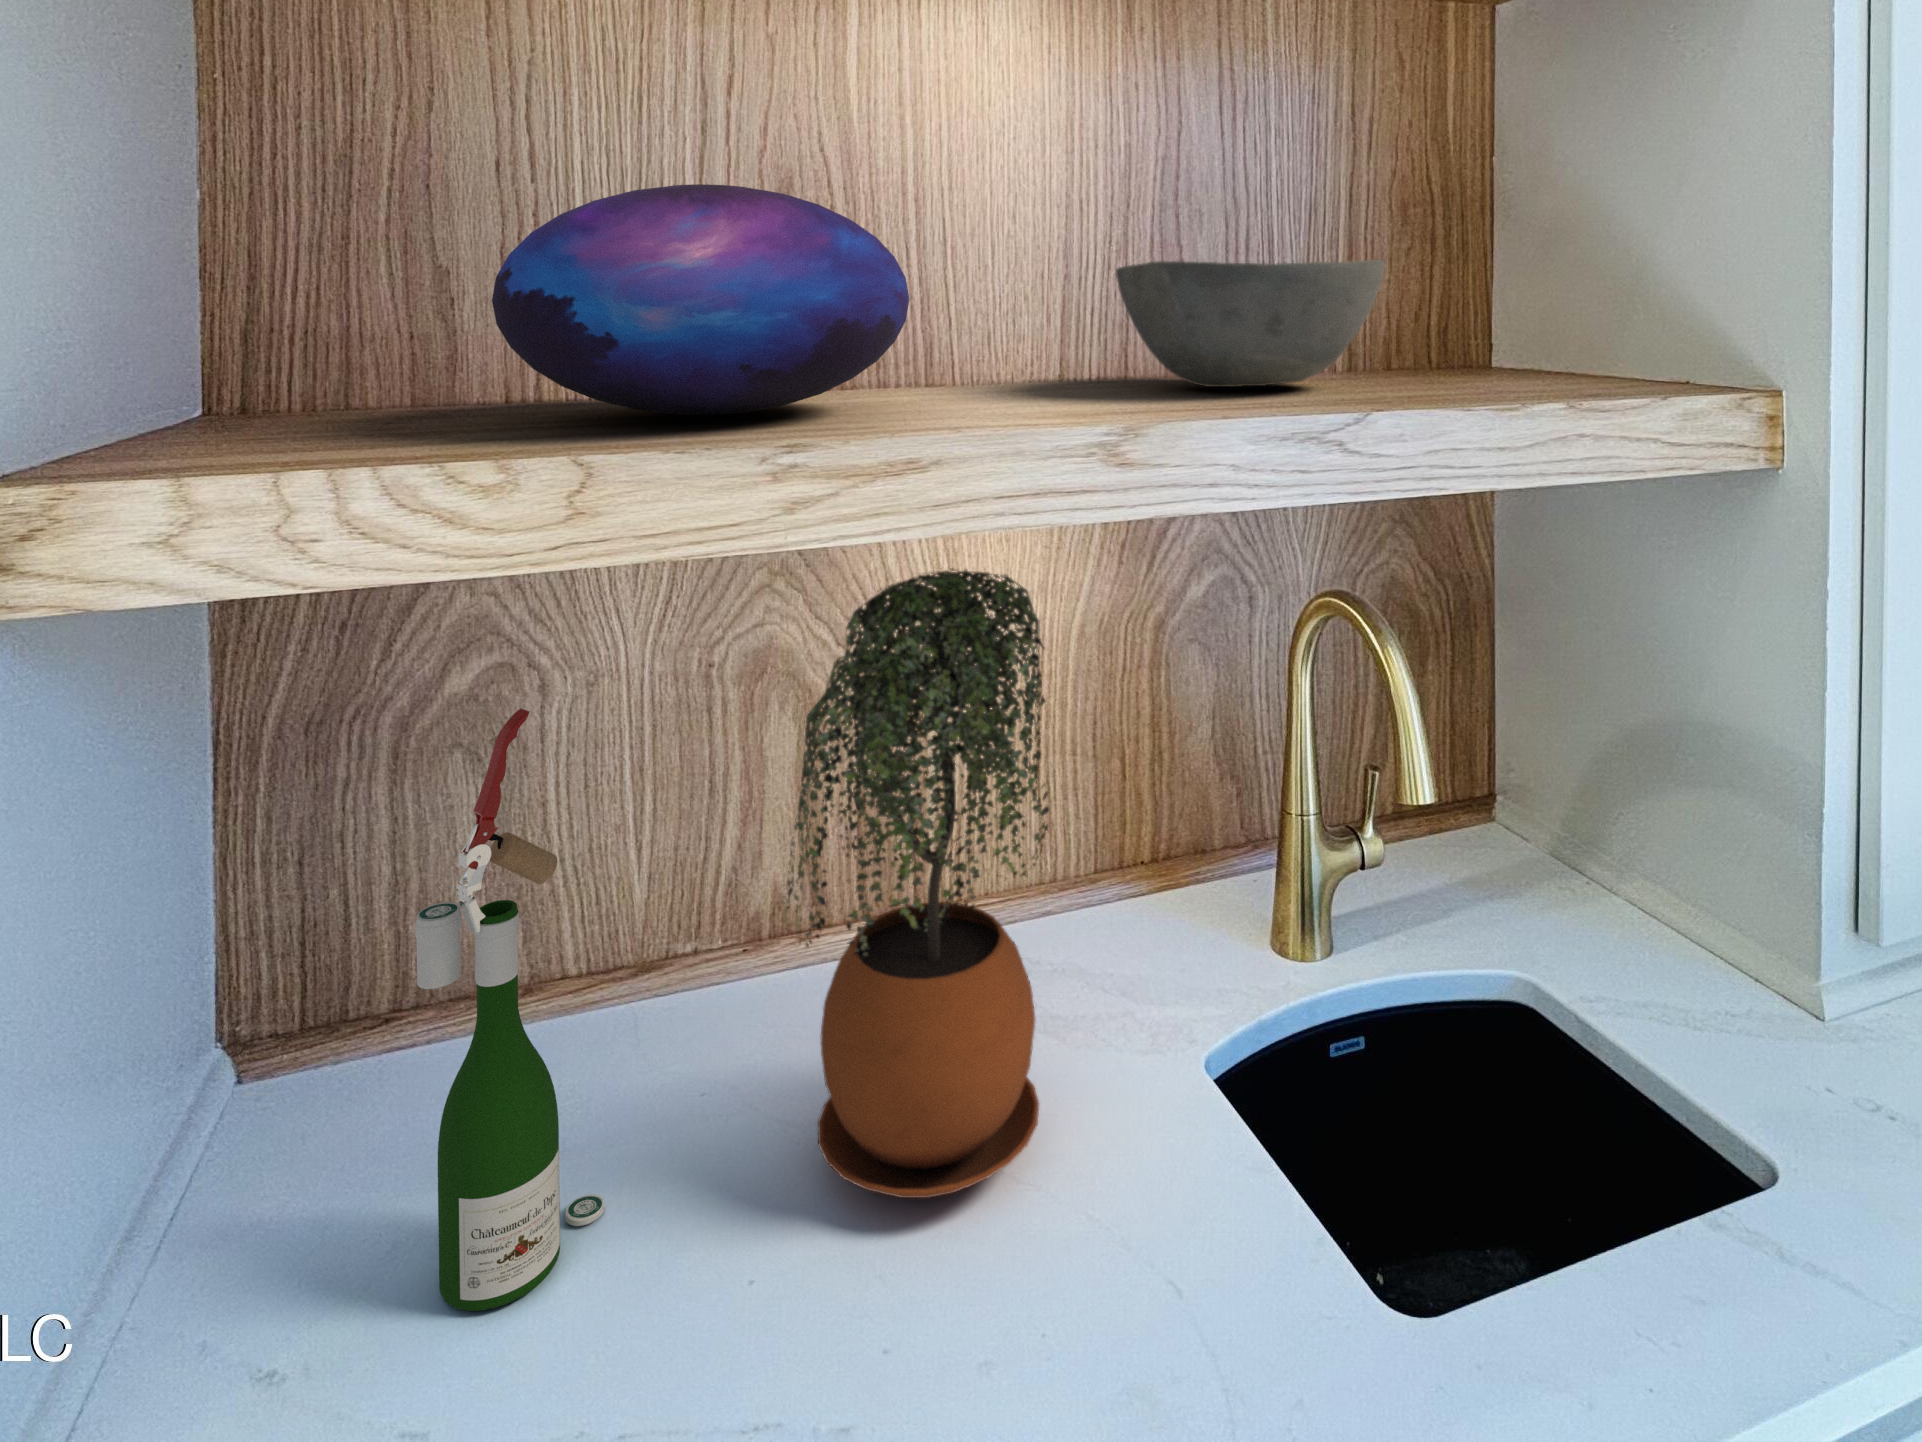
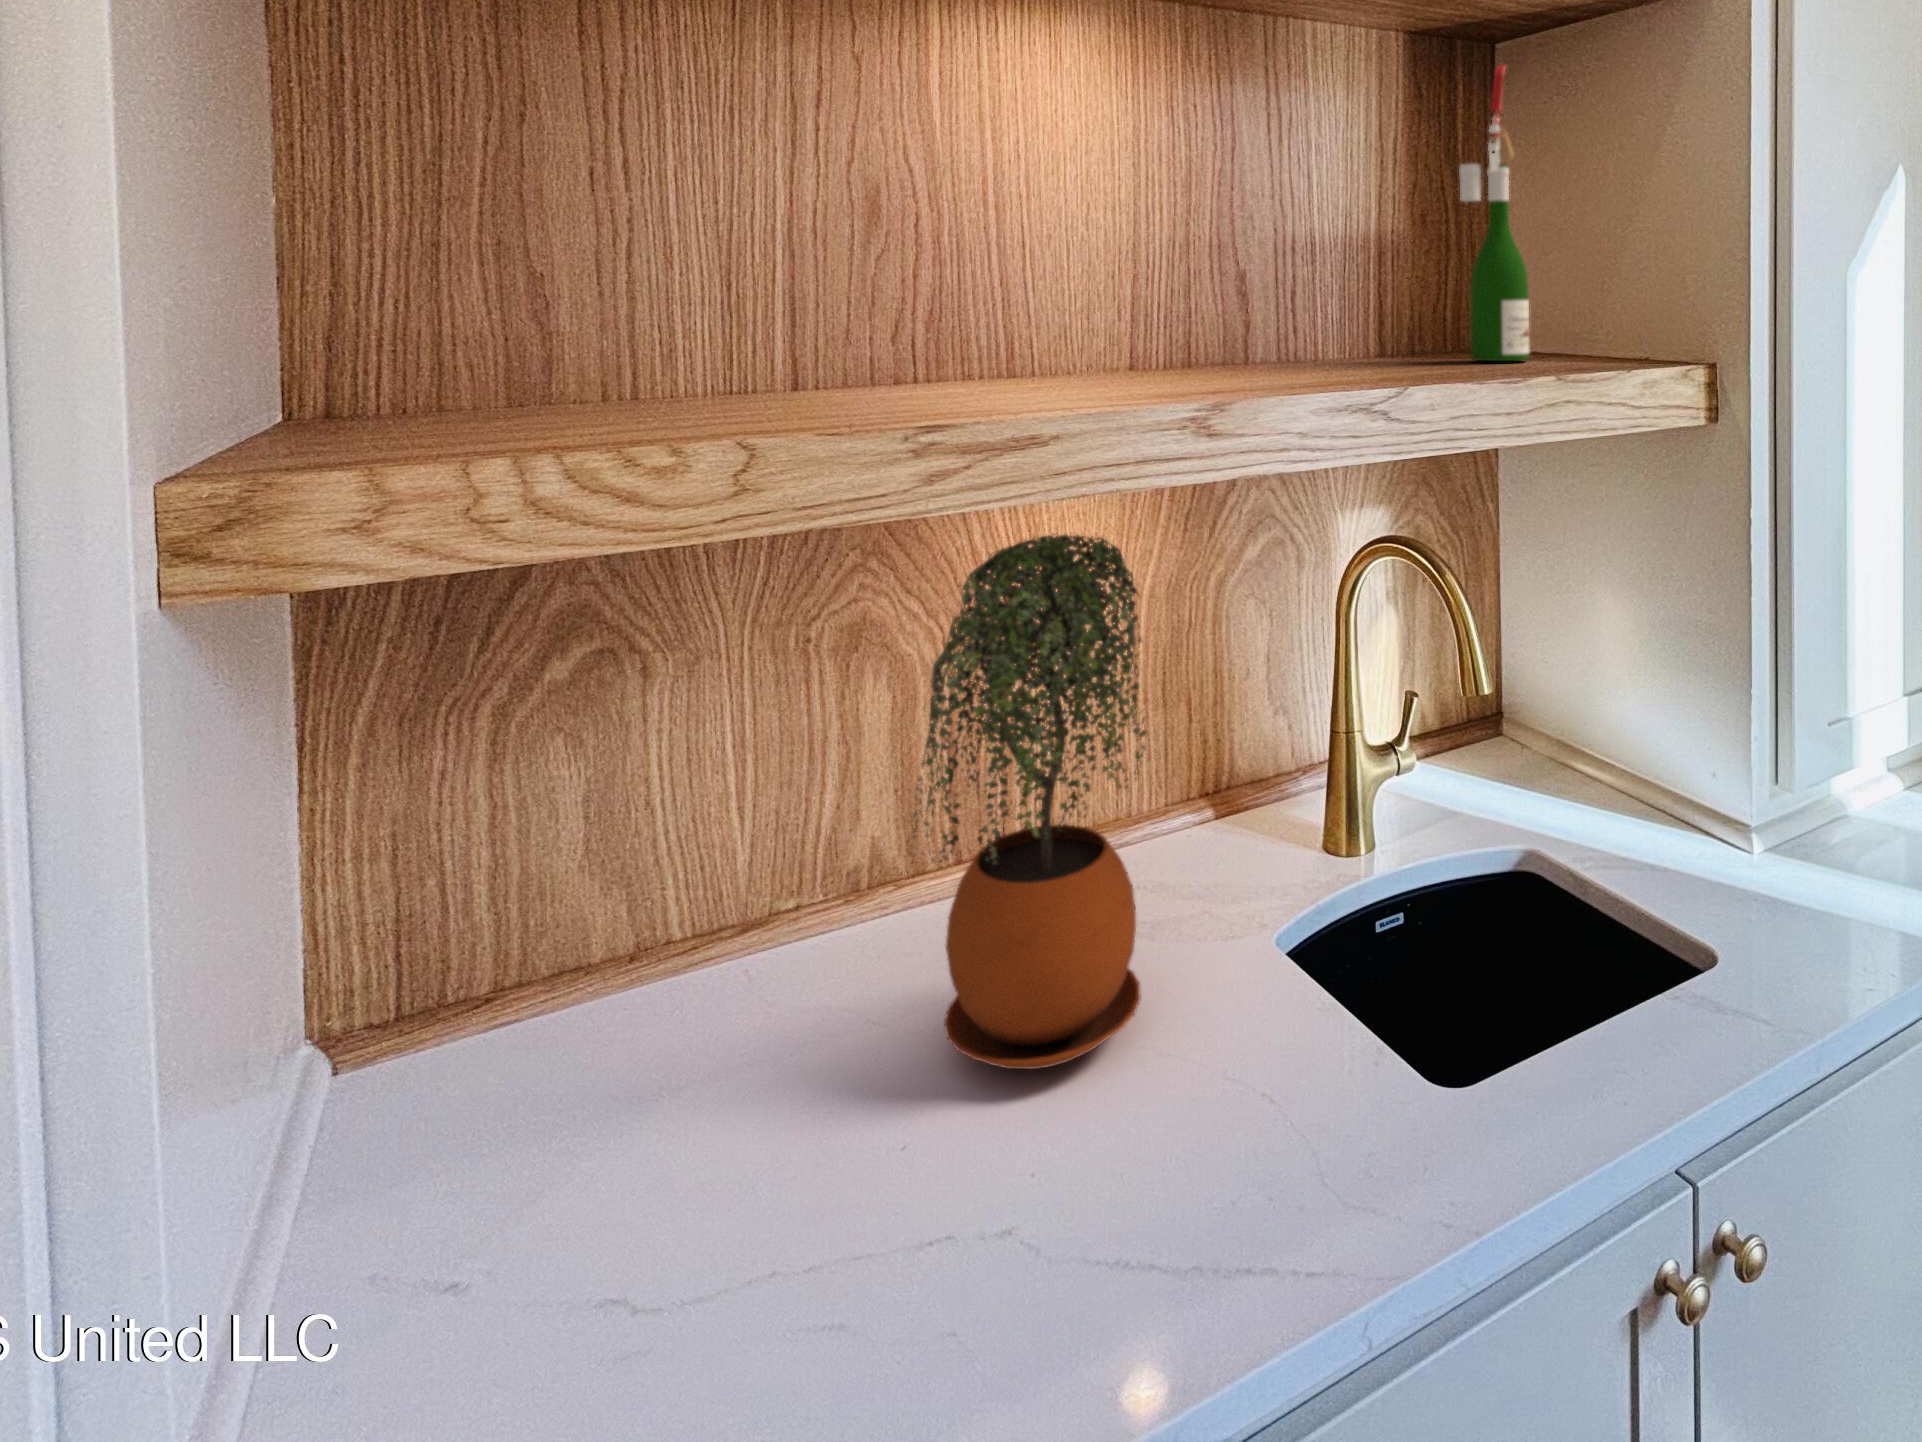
decorative orb: present [492,184,909,415] -> none [619,198,1011,405]
bowl: present [1116,260,1385,387] -> none [1182,262,1412,372]
wine bottle: present [415,709,604,1311] -> present [1459,65,1529,361]

